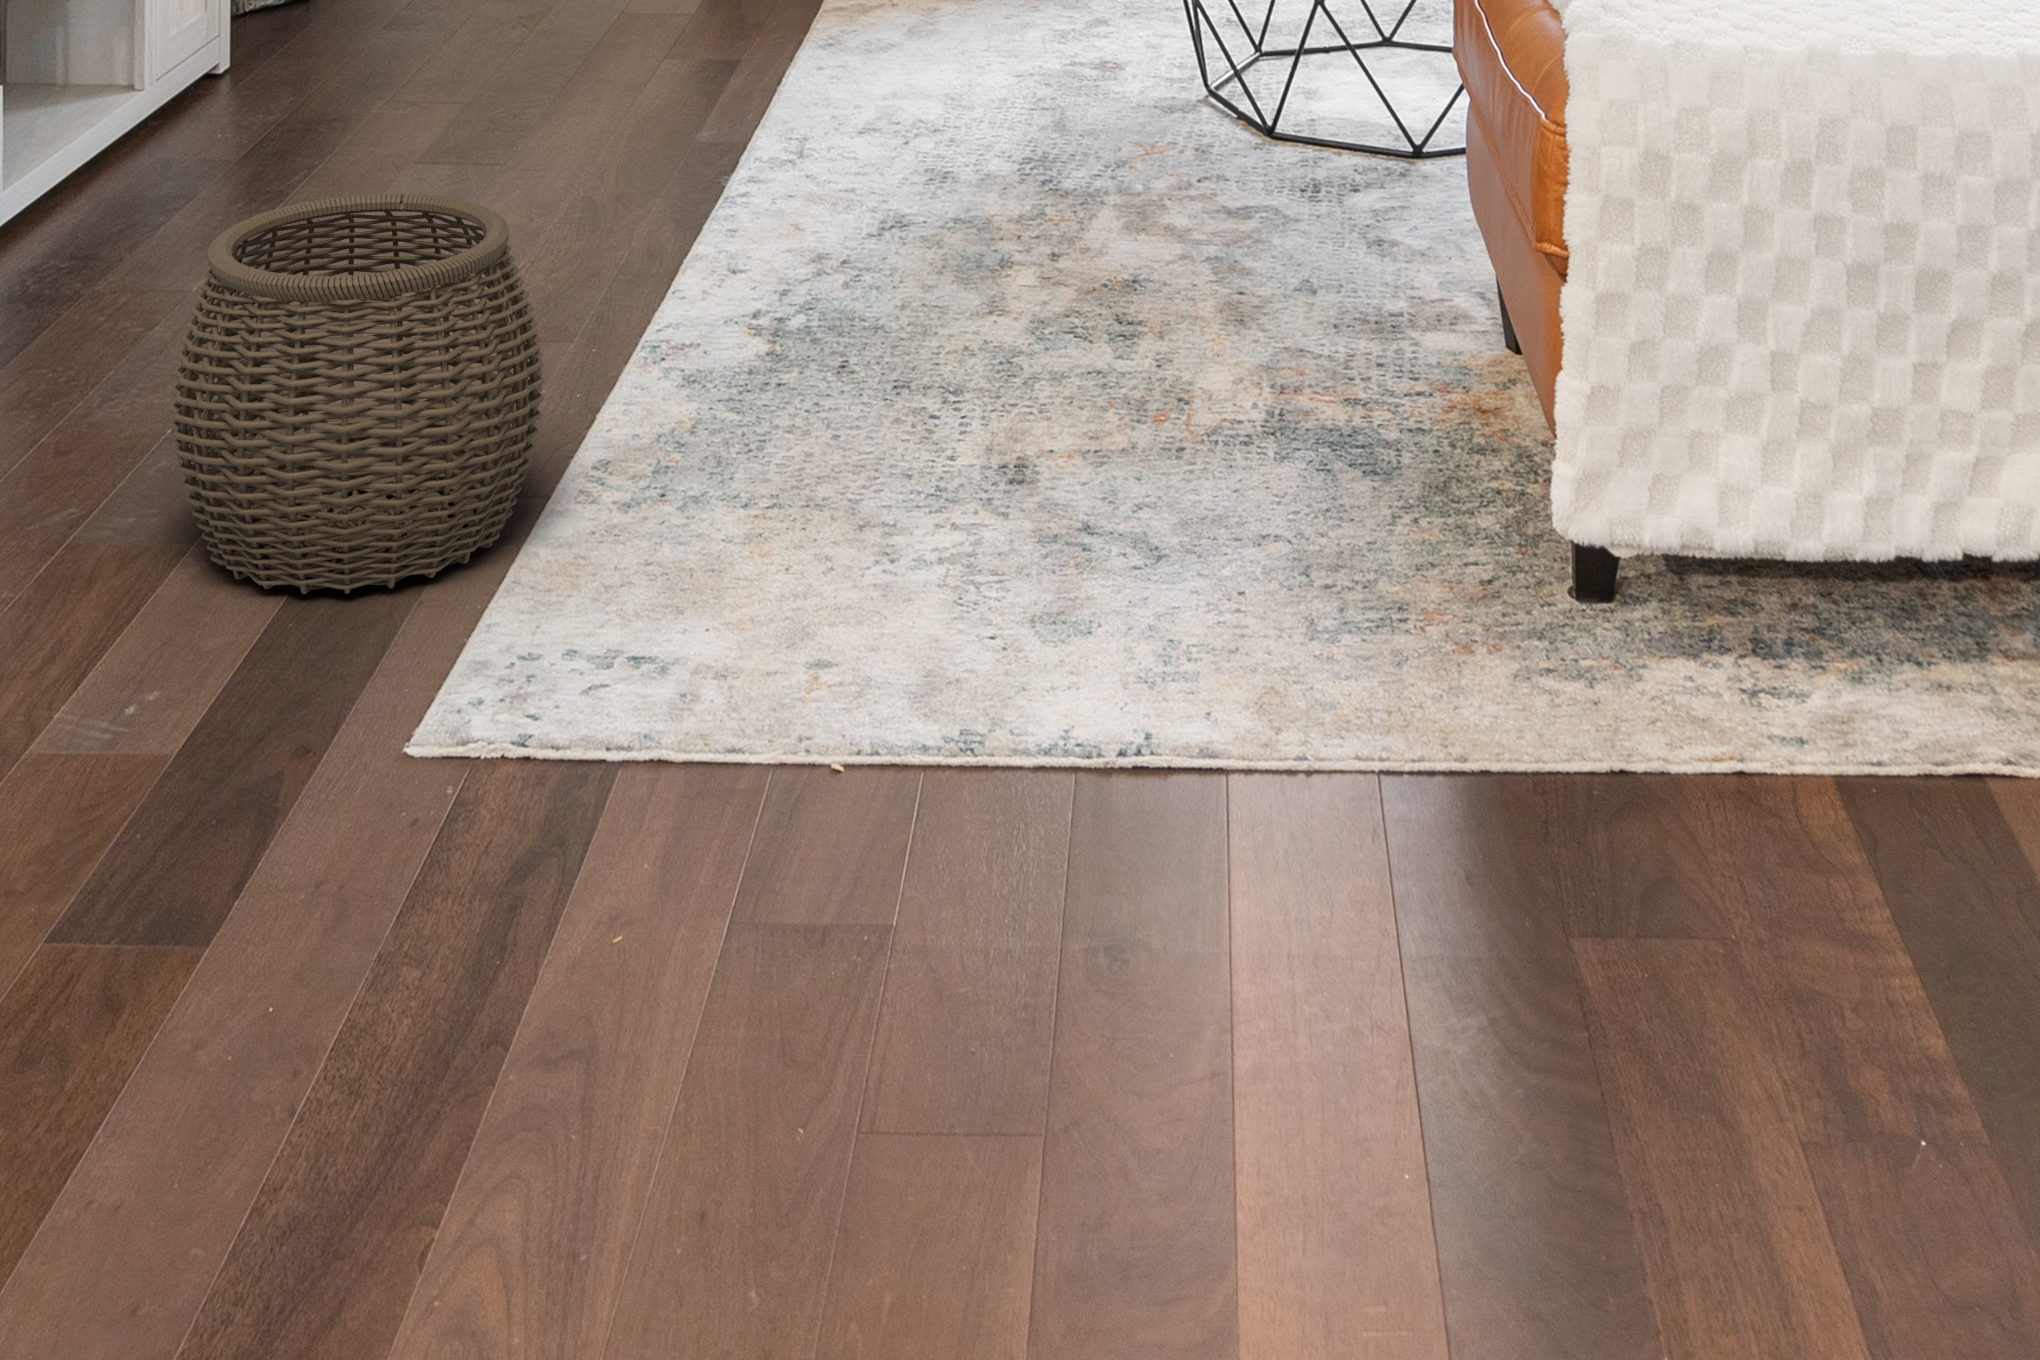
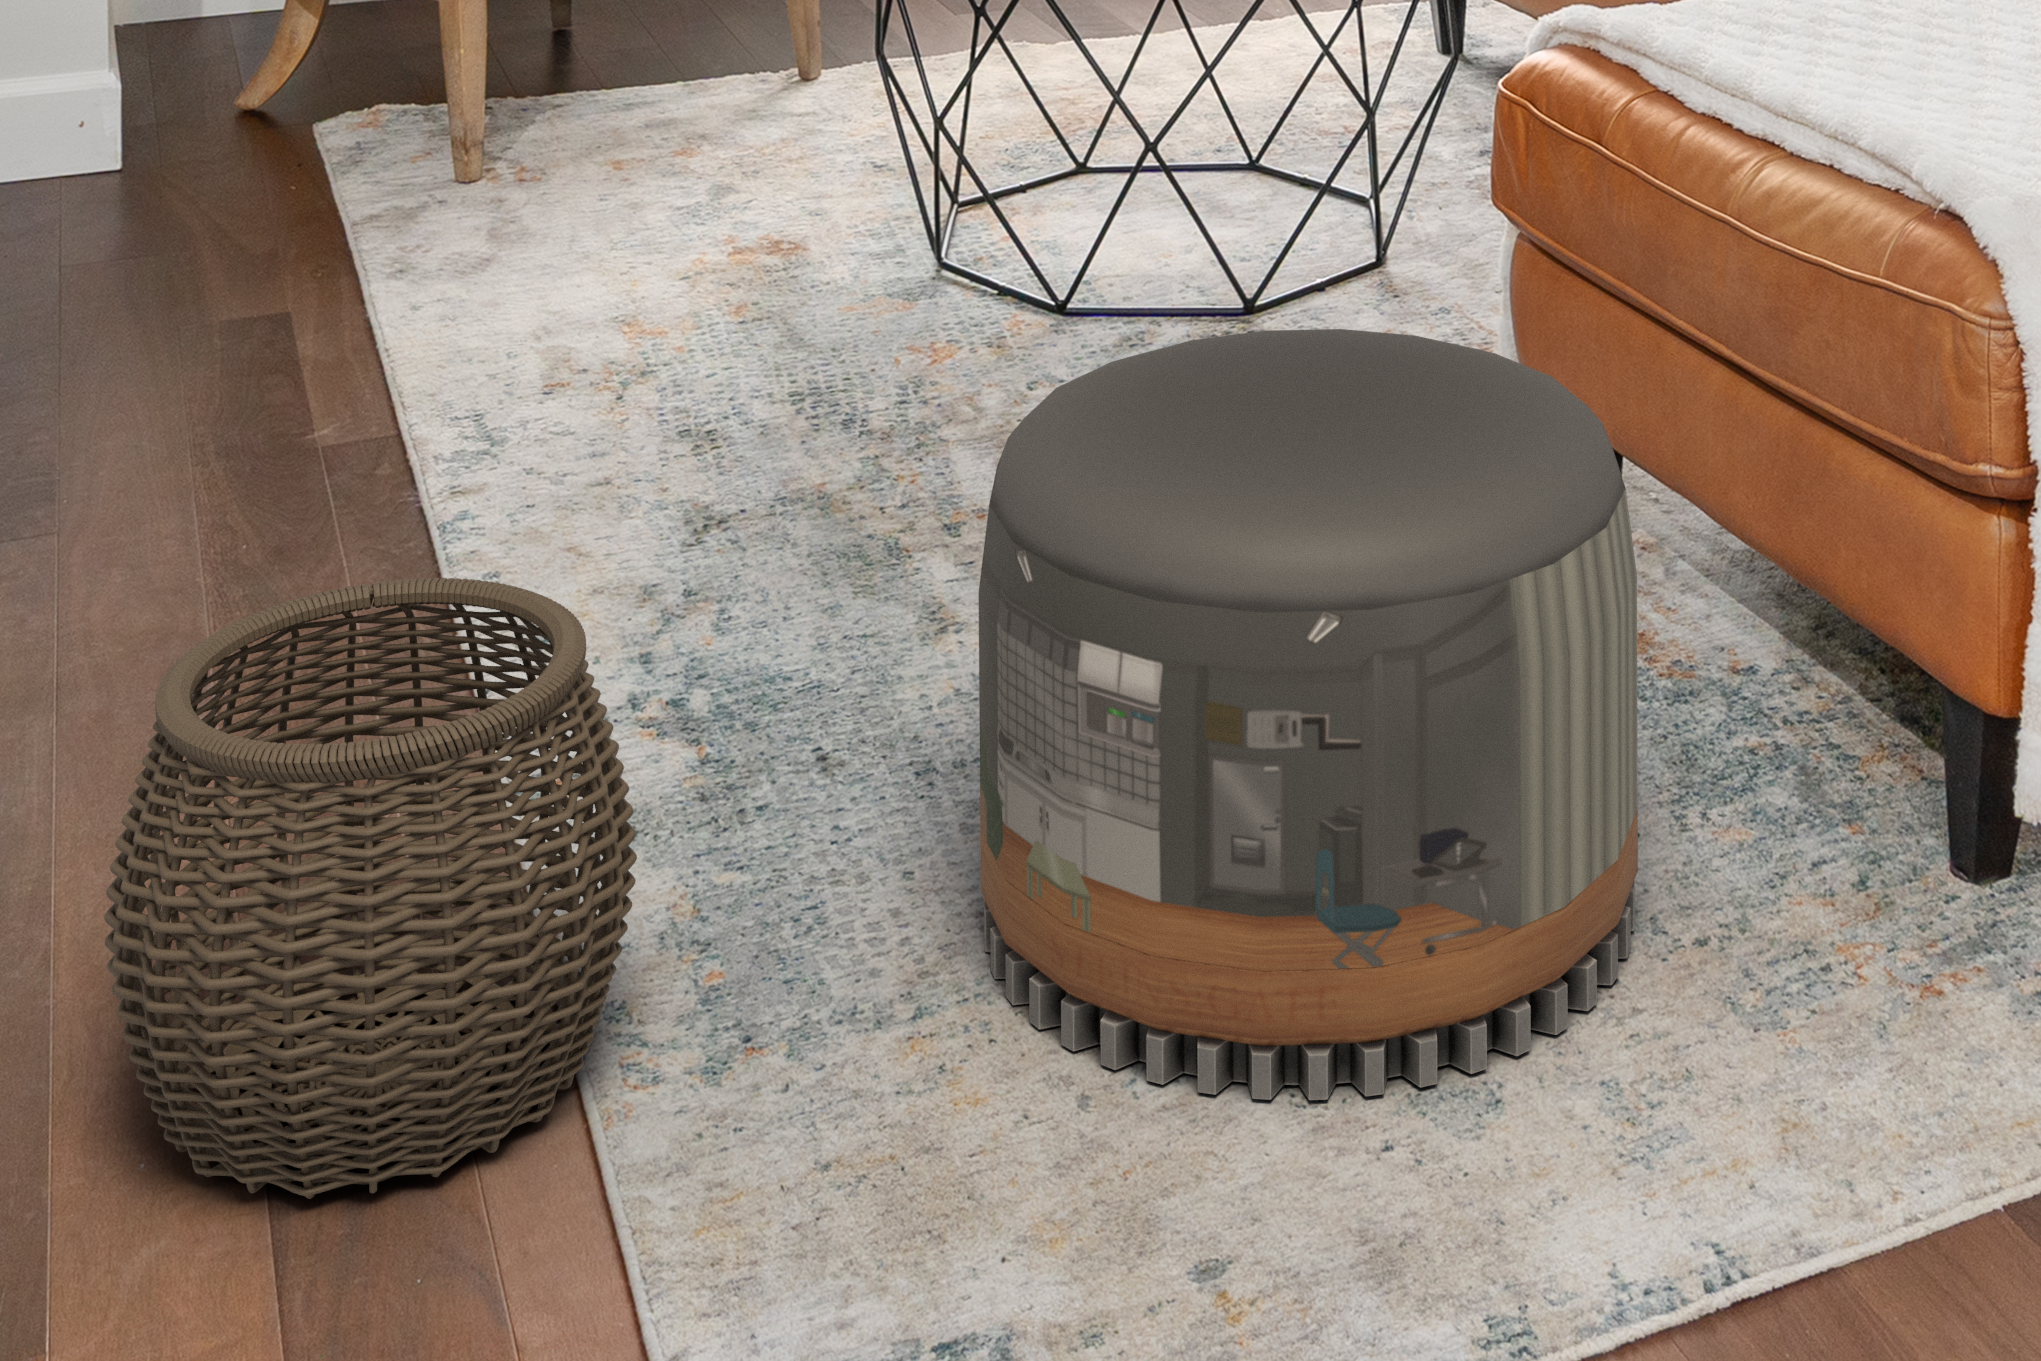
pouf: none [788,113,1313,683] -> present [979,329,1638,1100]

